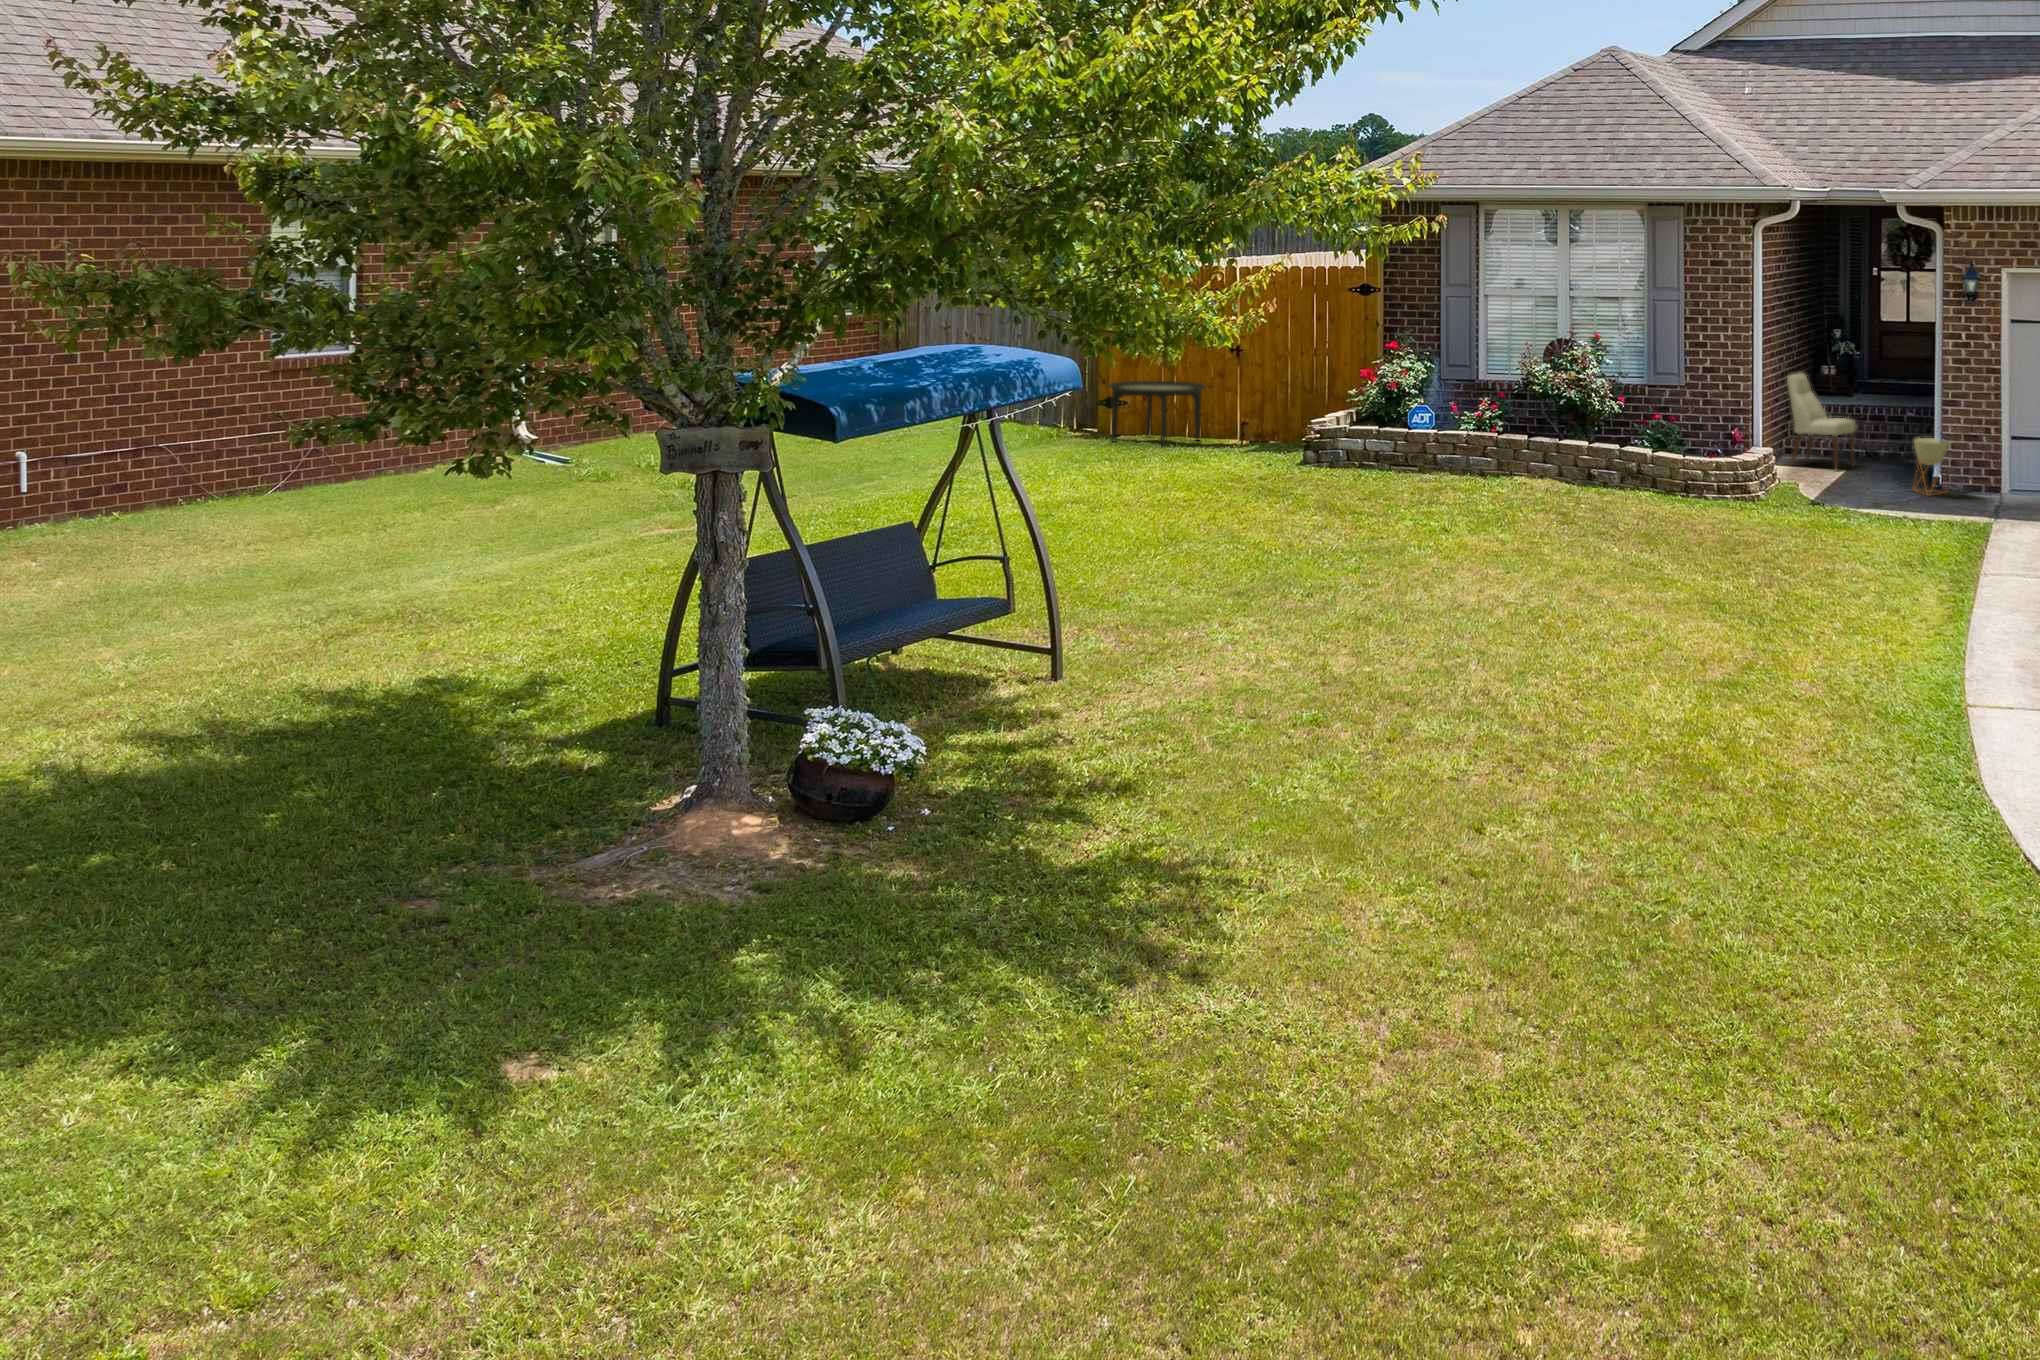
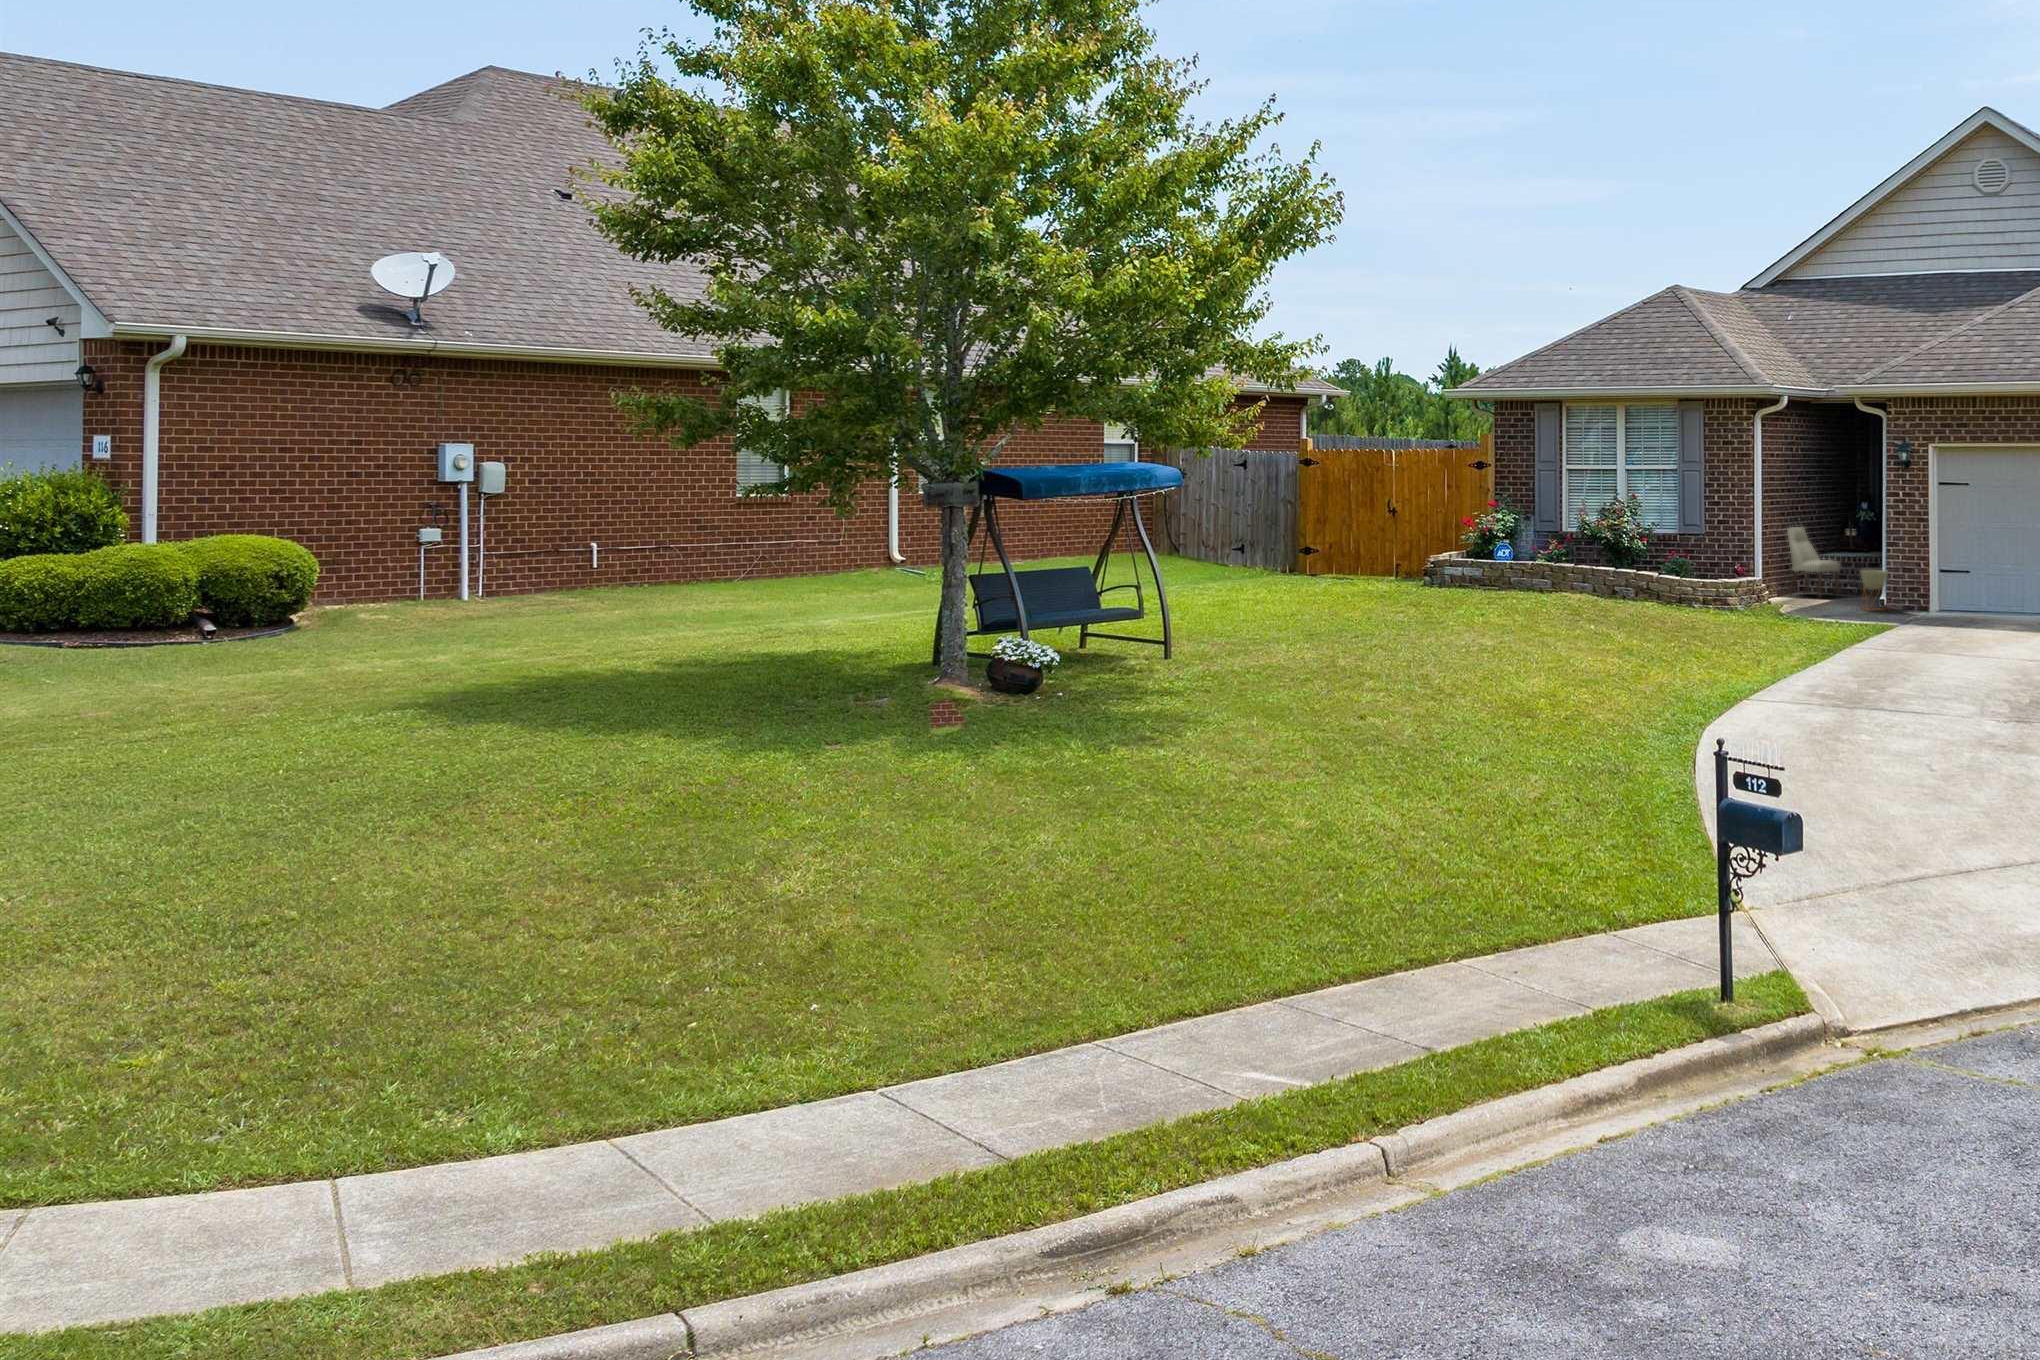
round table: present [1109,381,1205,446] -> none [1298,532,1368,576]

